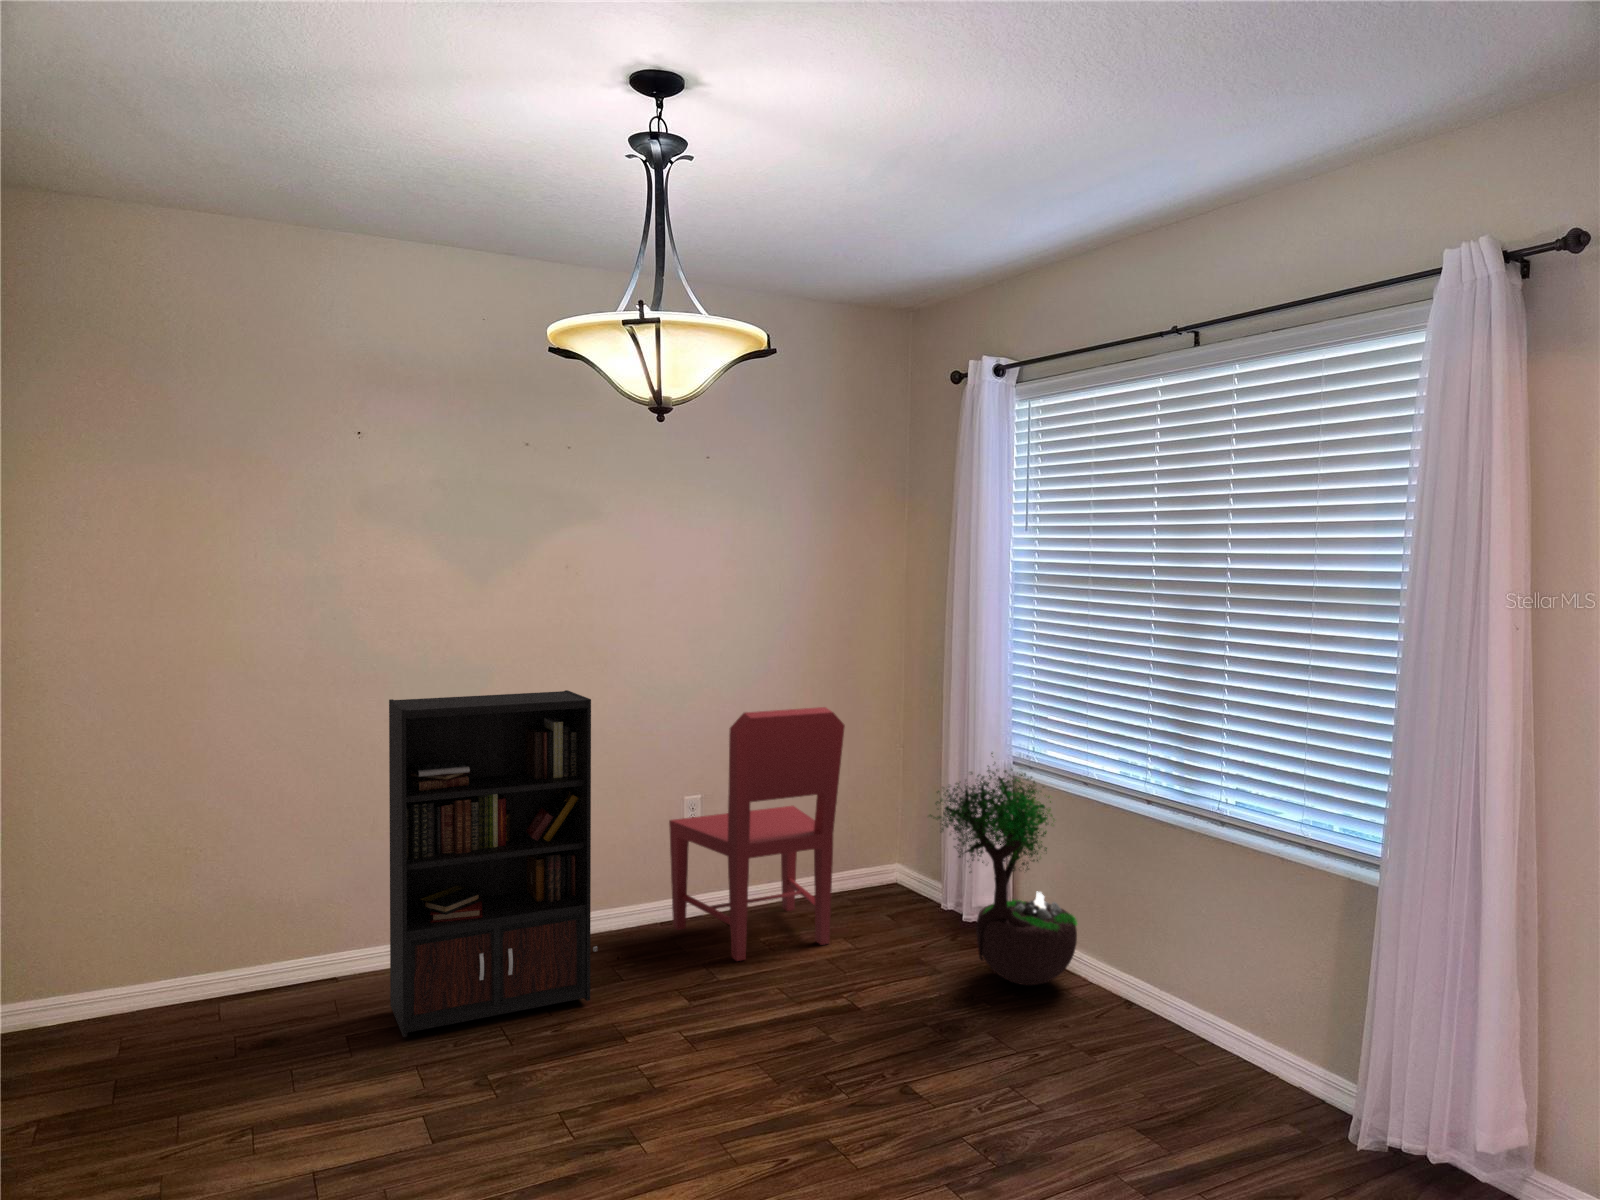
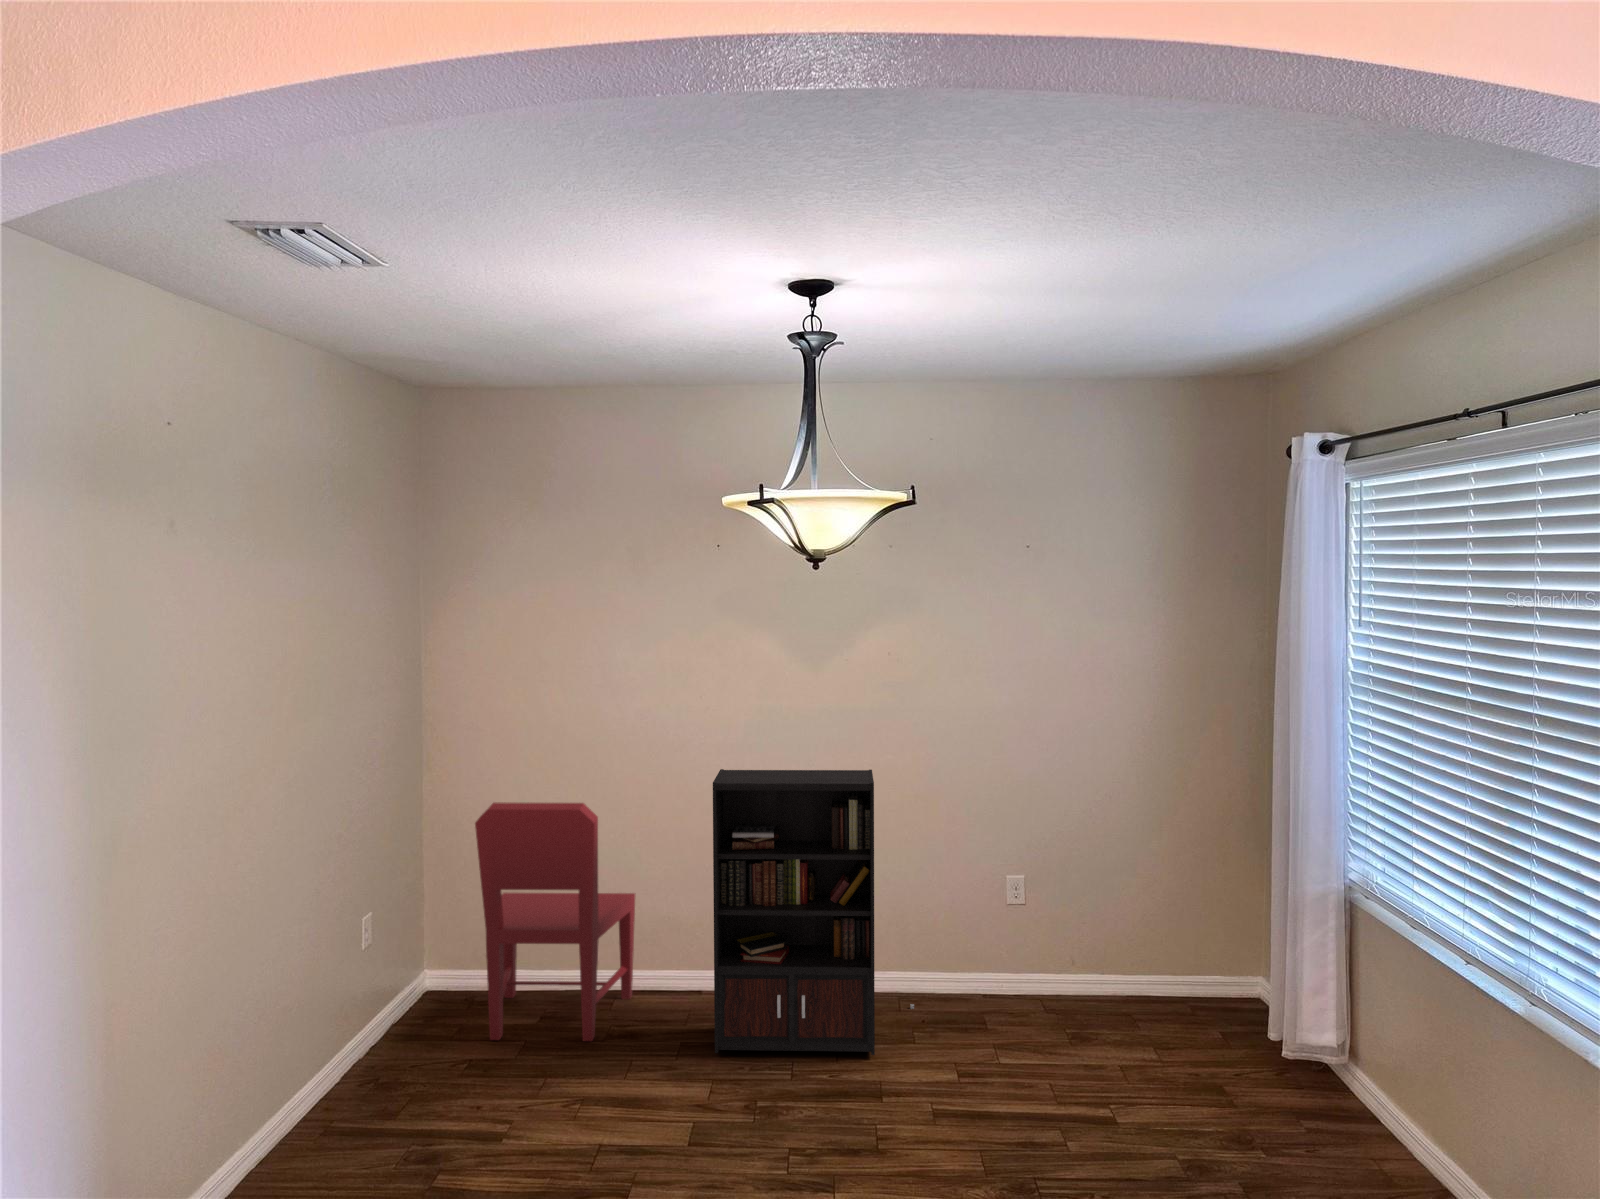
dining chair: present [669,707,845,961] -> present [475,802,635,1041]
potted tree: present [930,753,1077,985] -> none [1216,876,1397,1146]

